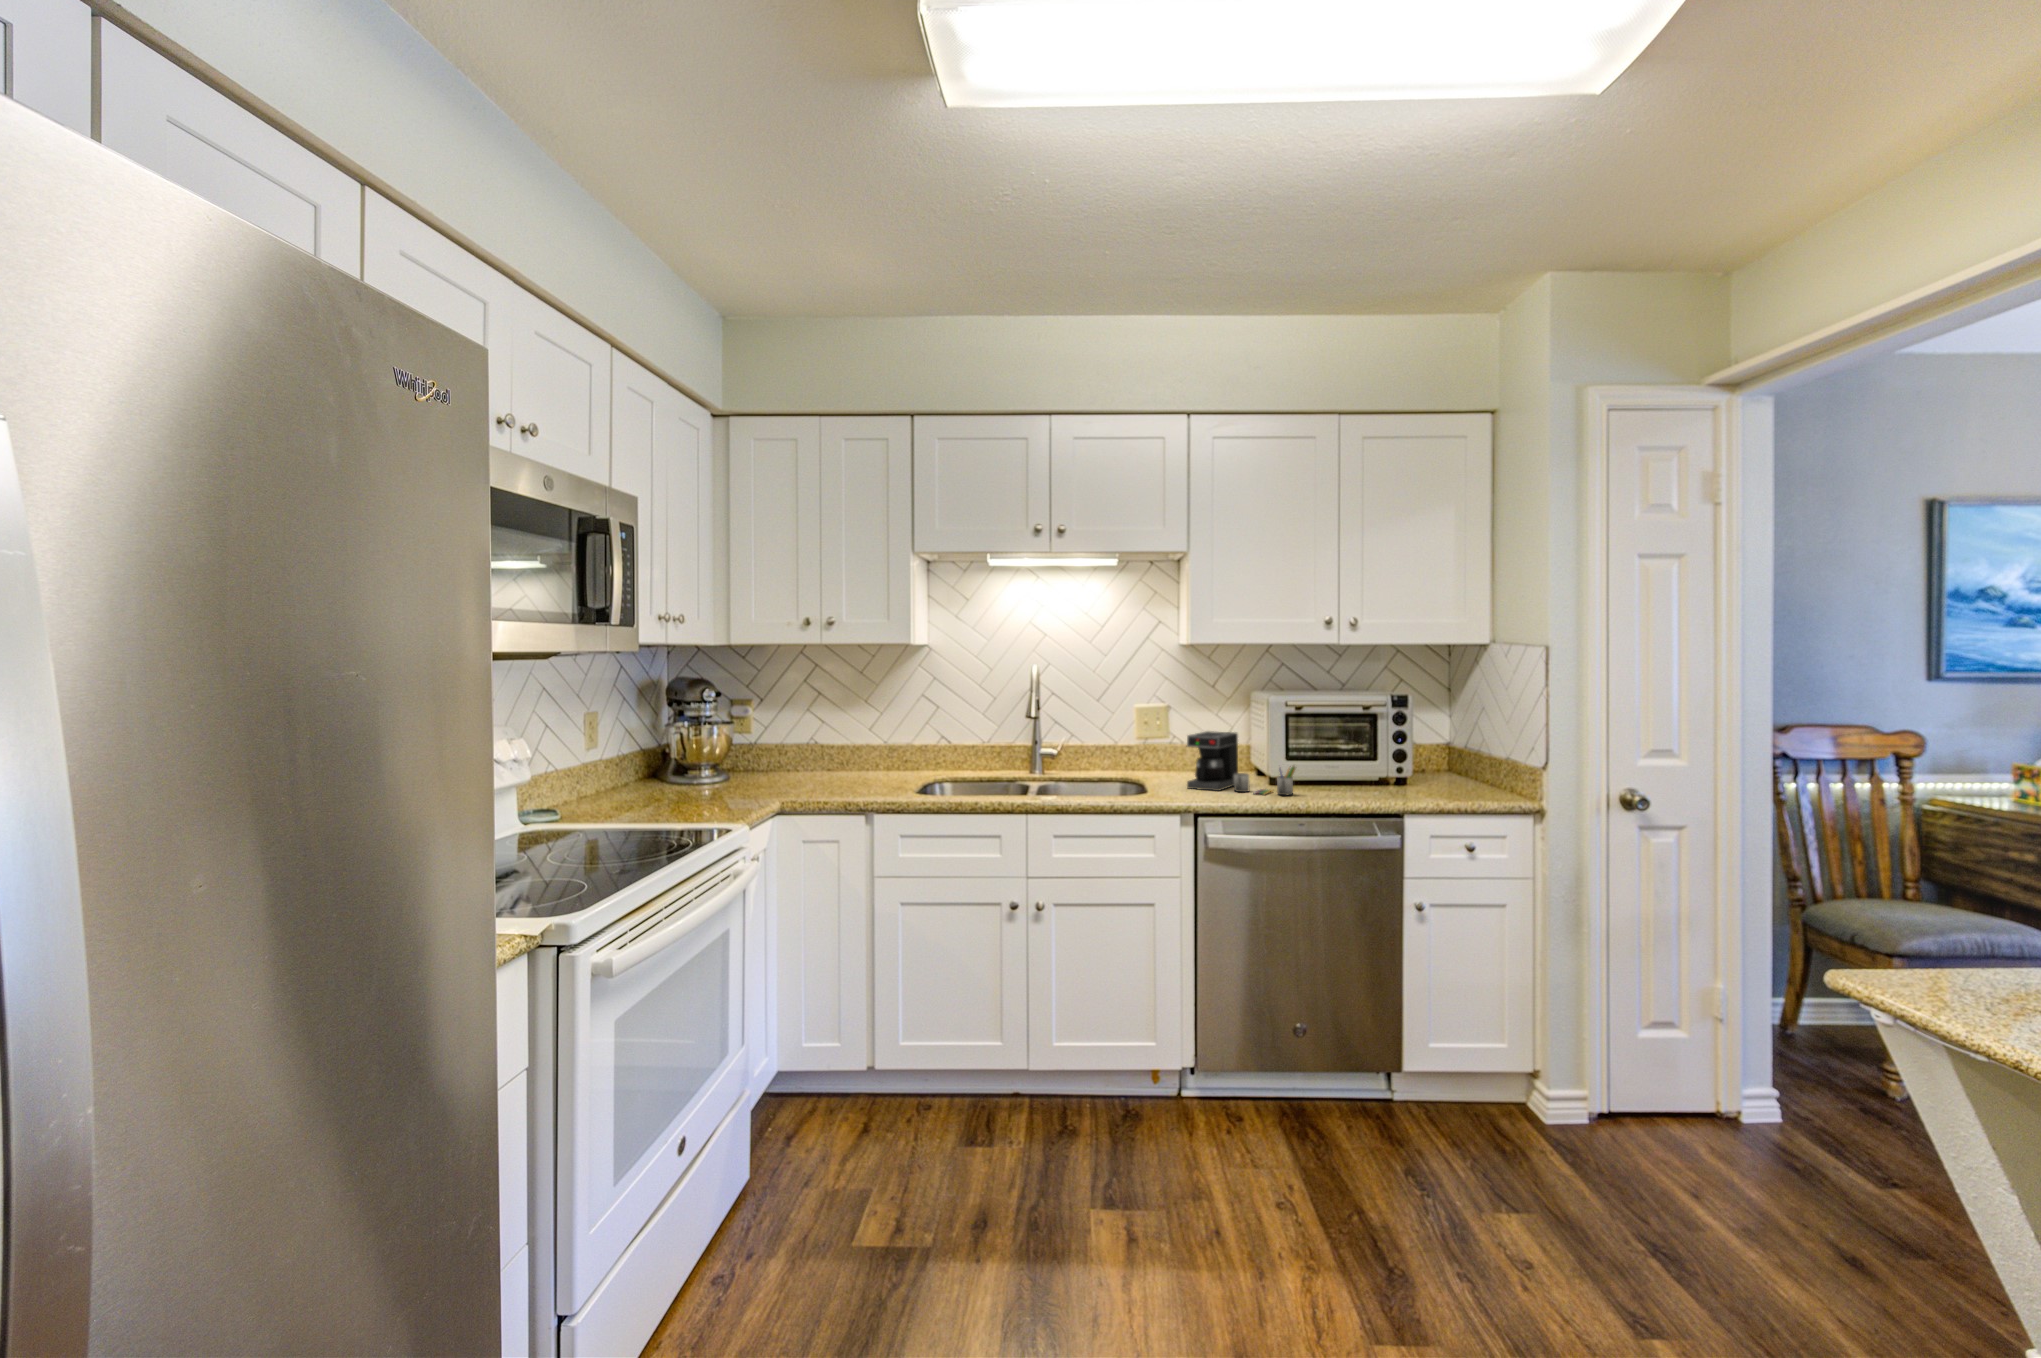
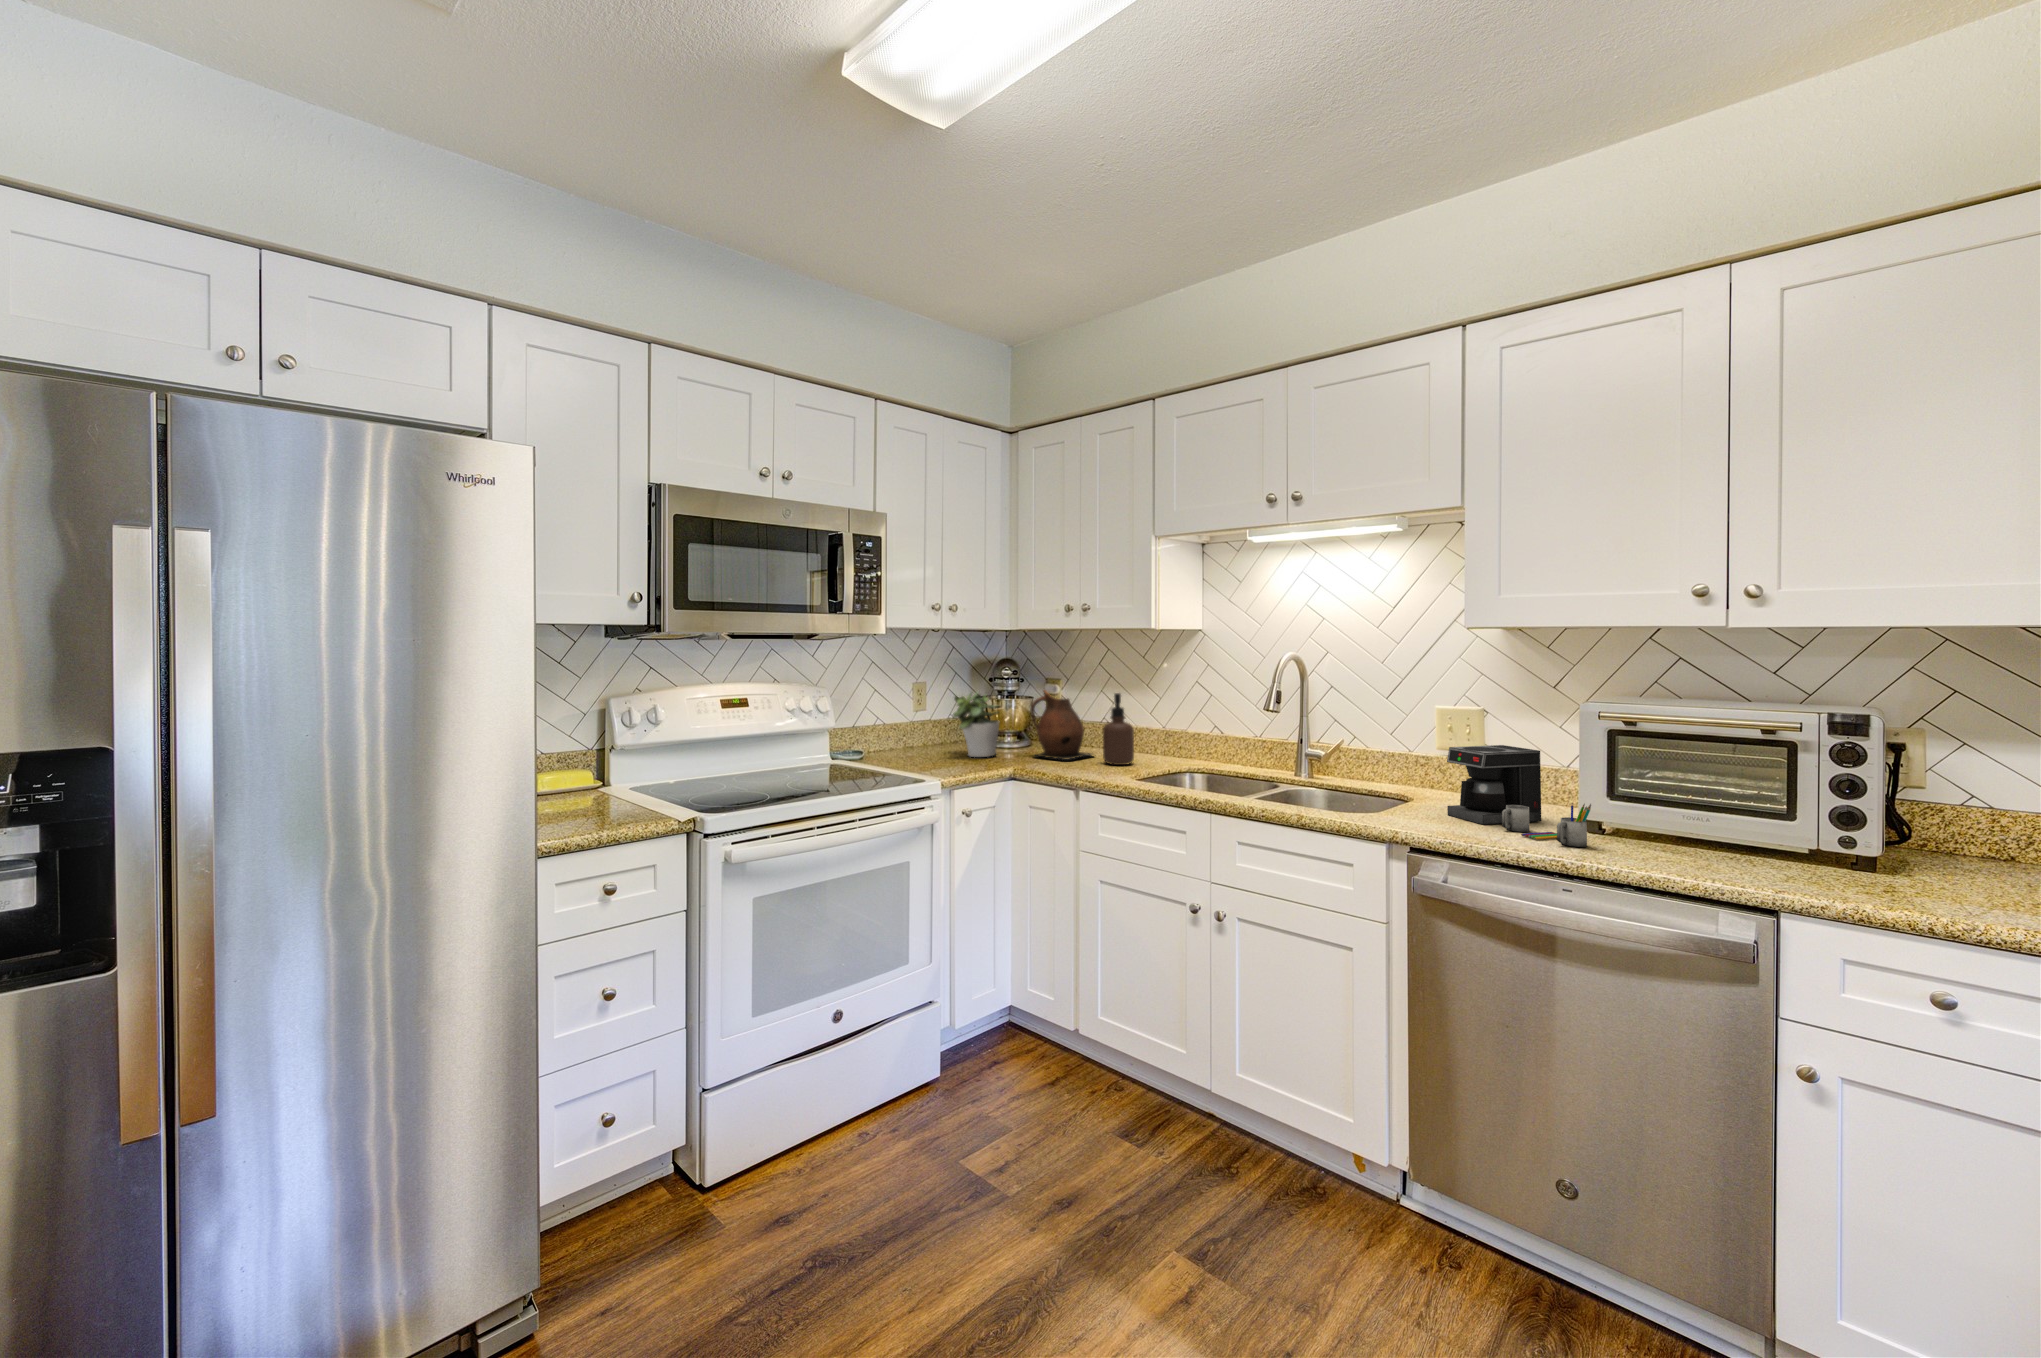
soap dispenser: none [846,709,880,786] -> present [1103,693,1134,765]
ceramic pitcher: none [753,710,821,788] -> present [1031,691,1093,760]
potted plant: none [654,715,727,796] -> present [953,693,999,757]

